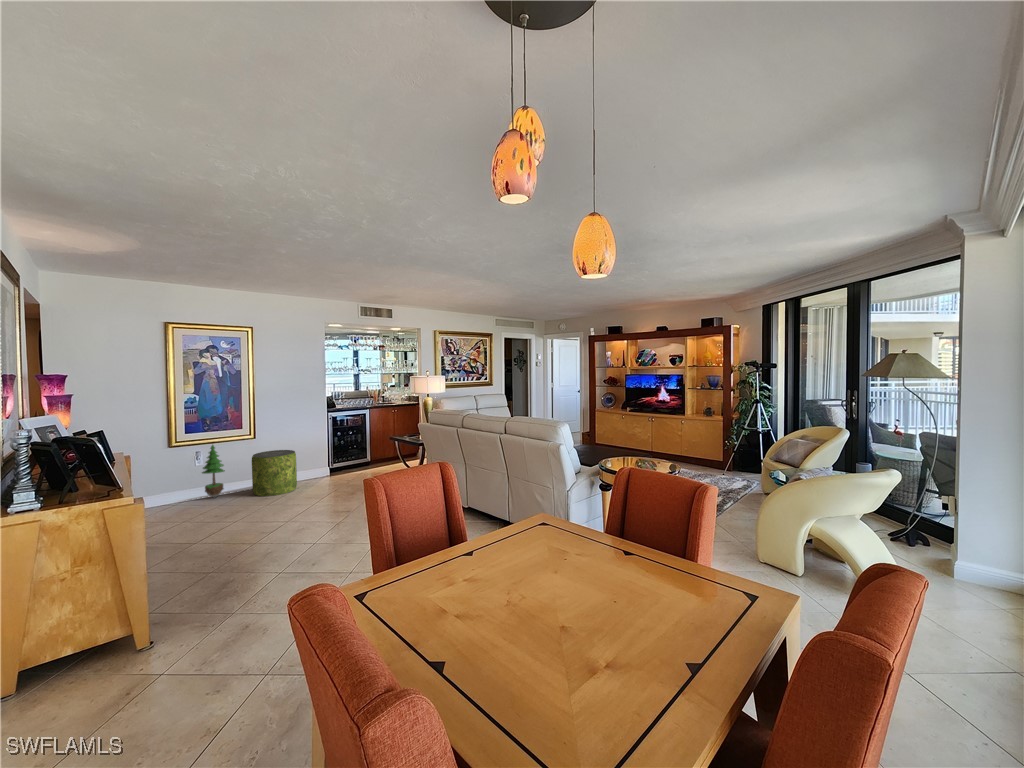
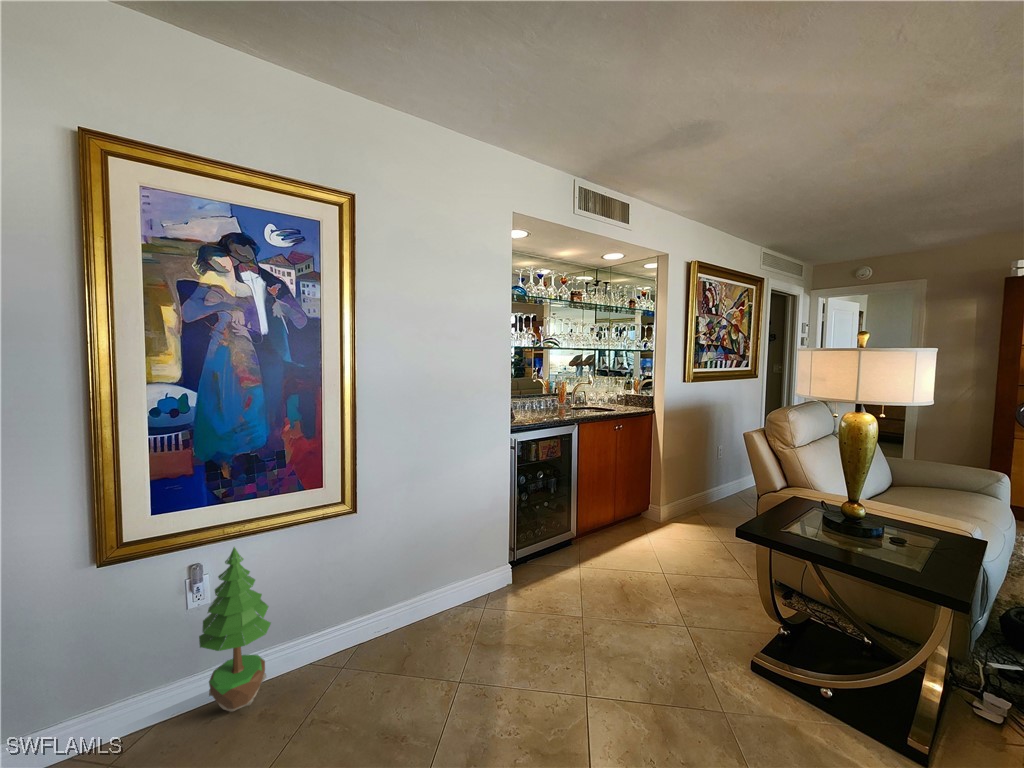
pouf: present [252,450,297,496] -> none [347,543,465,716]

